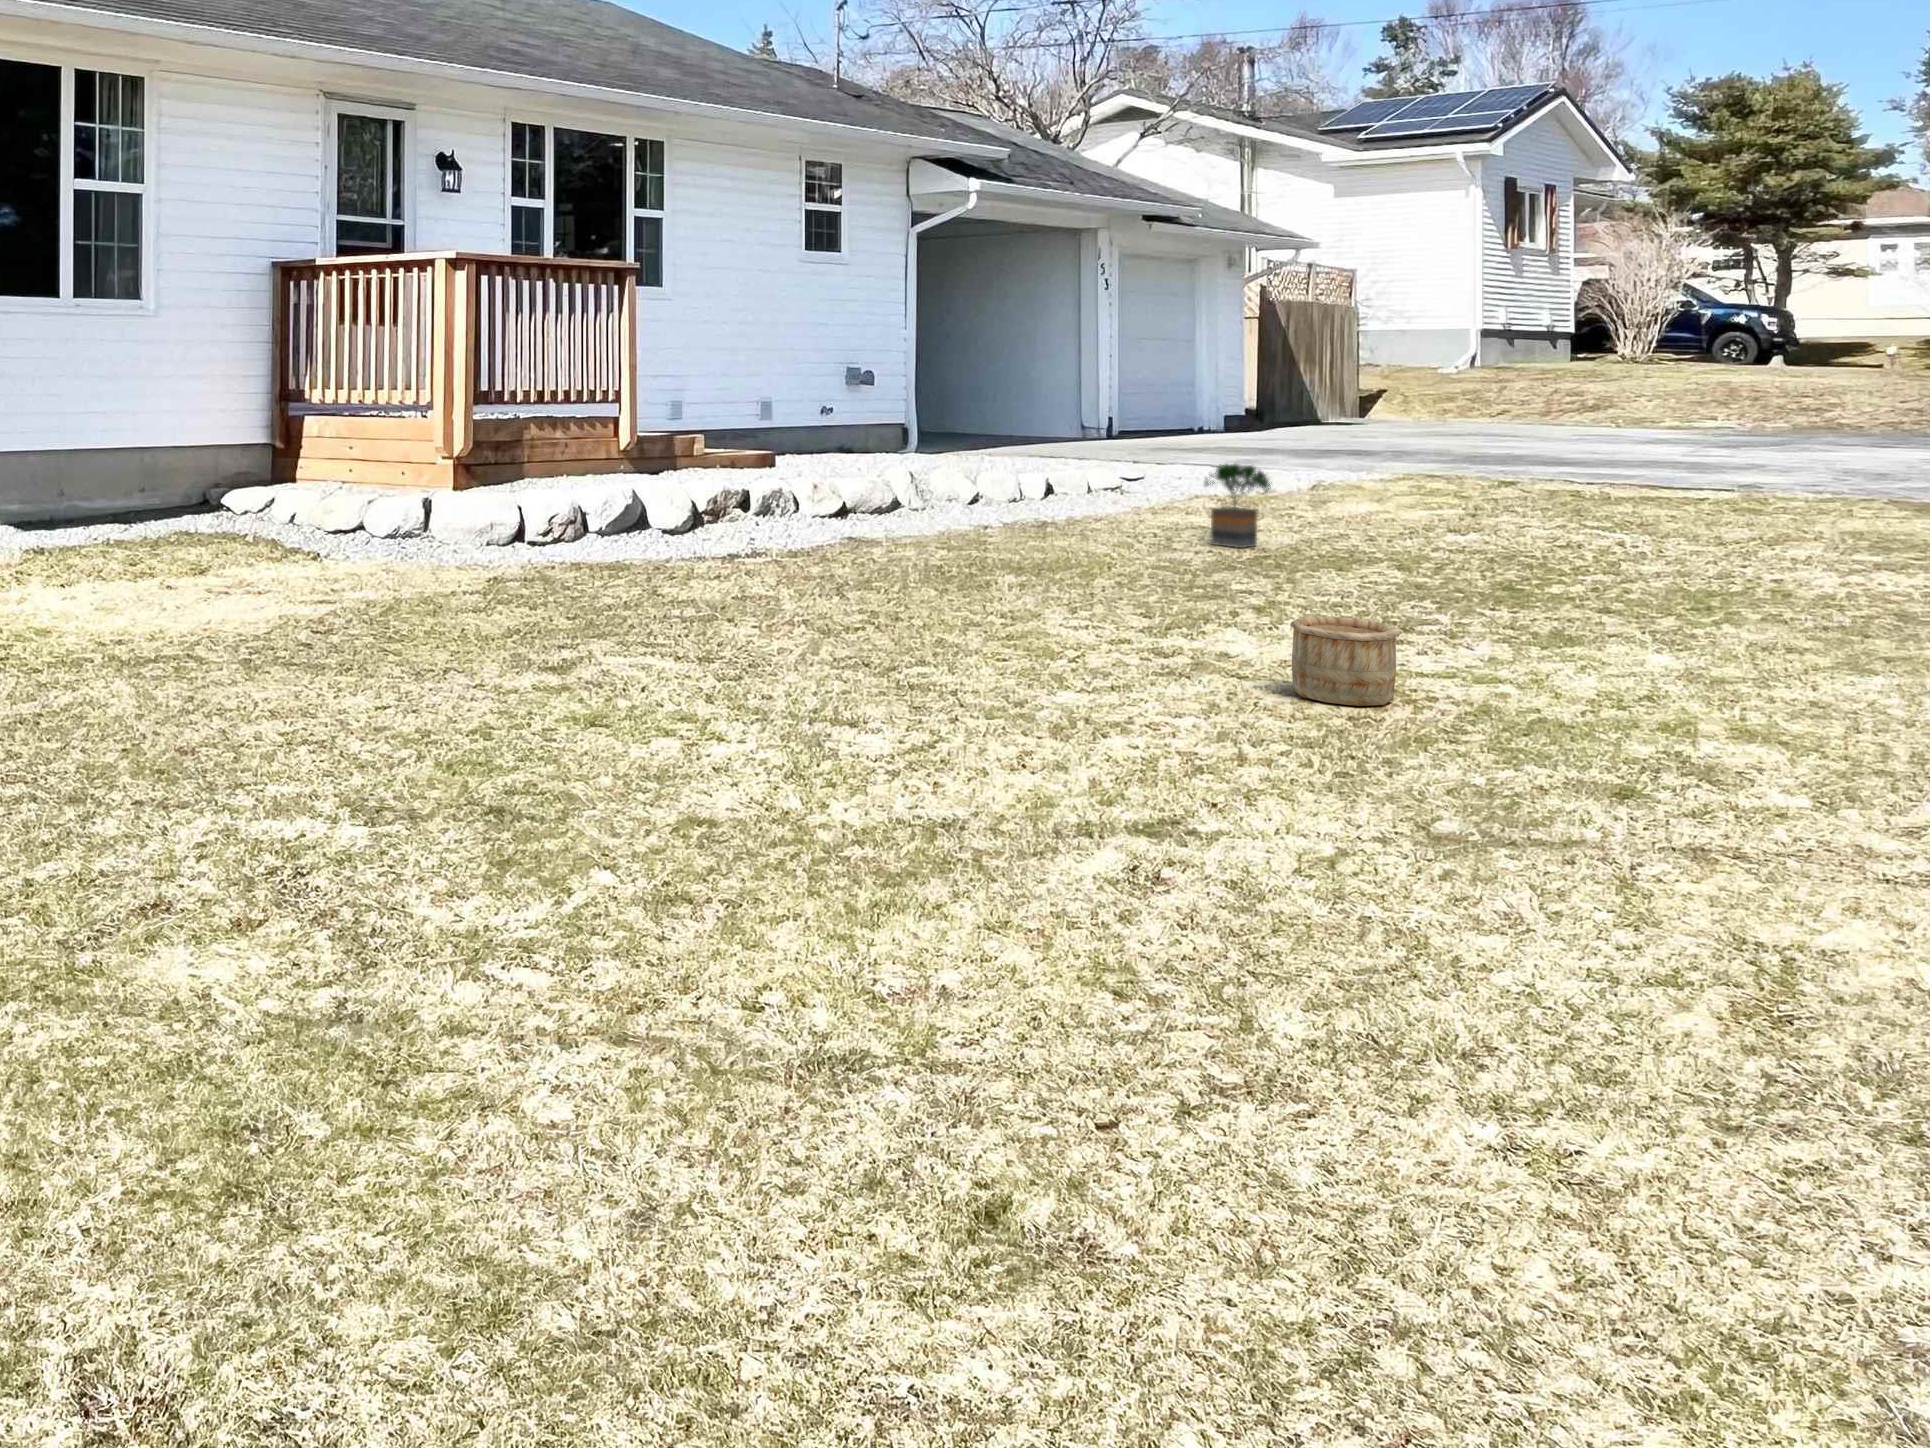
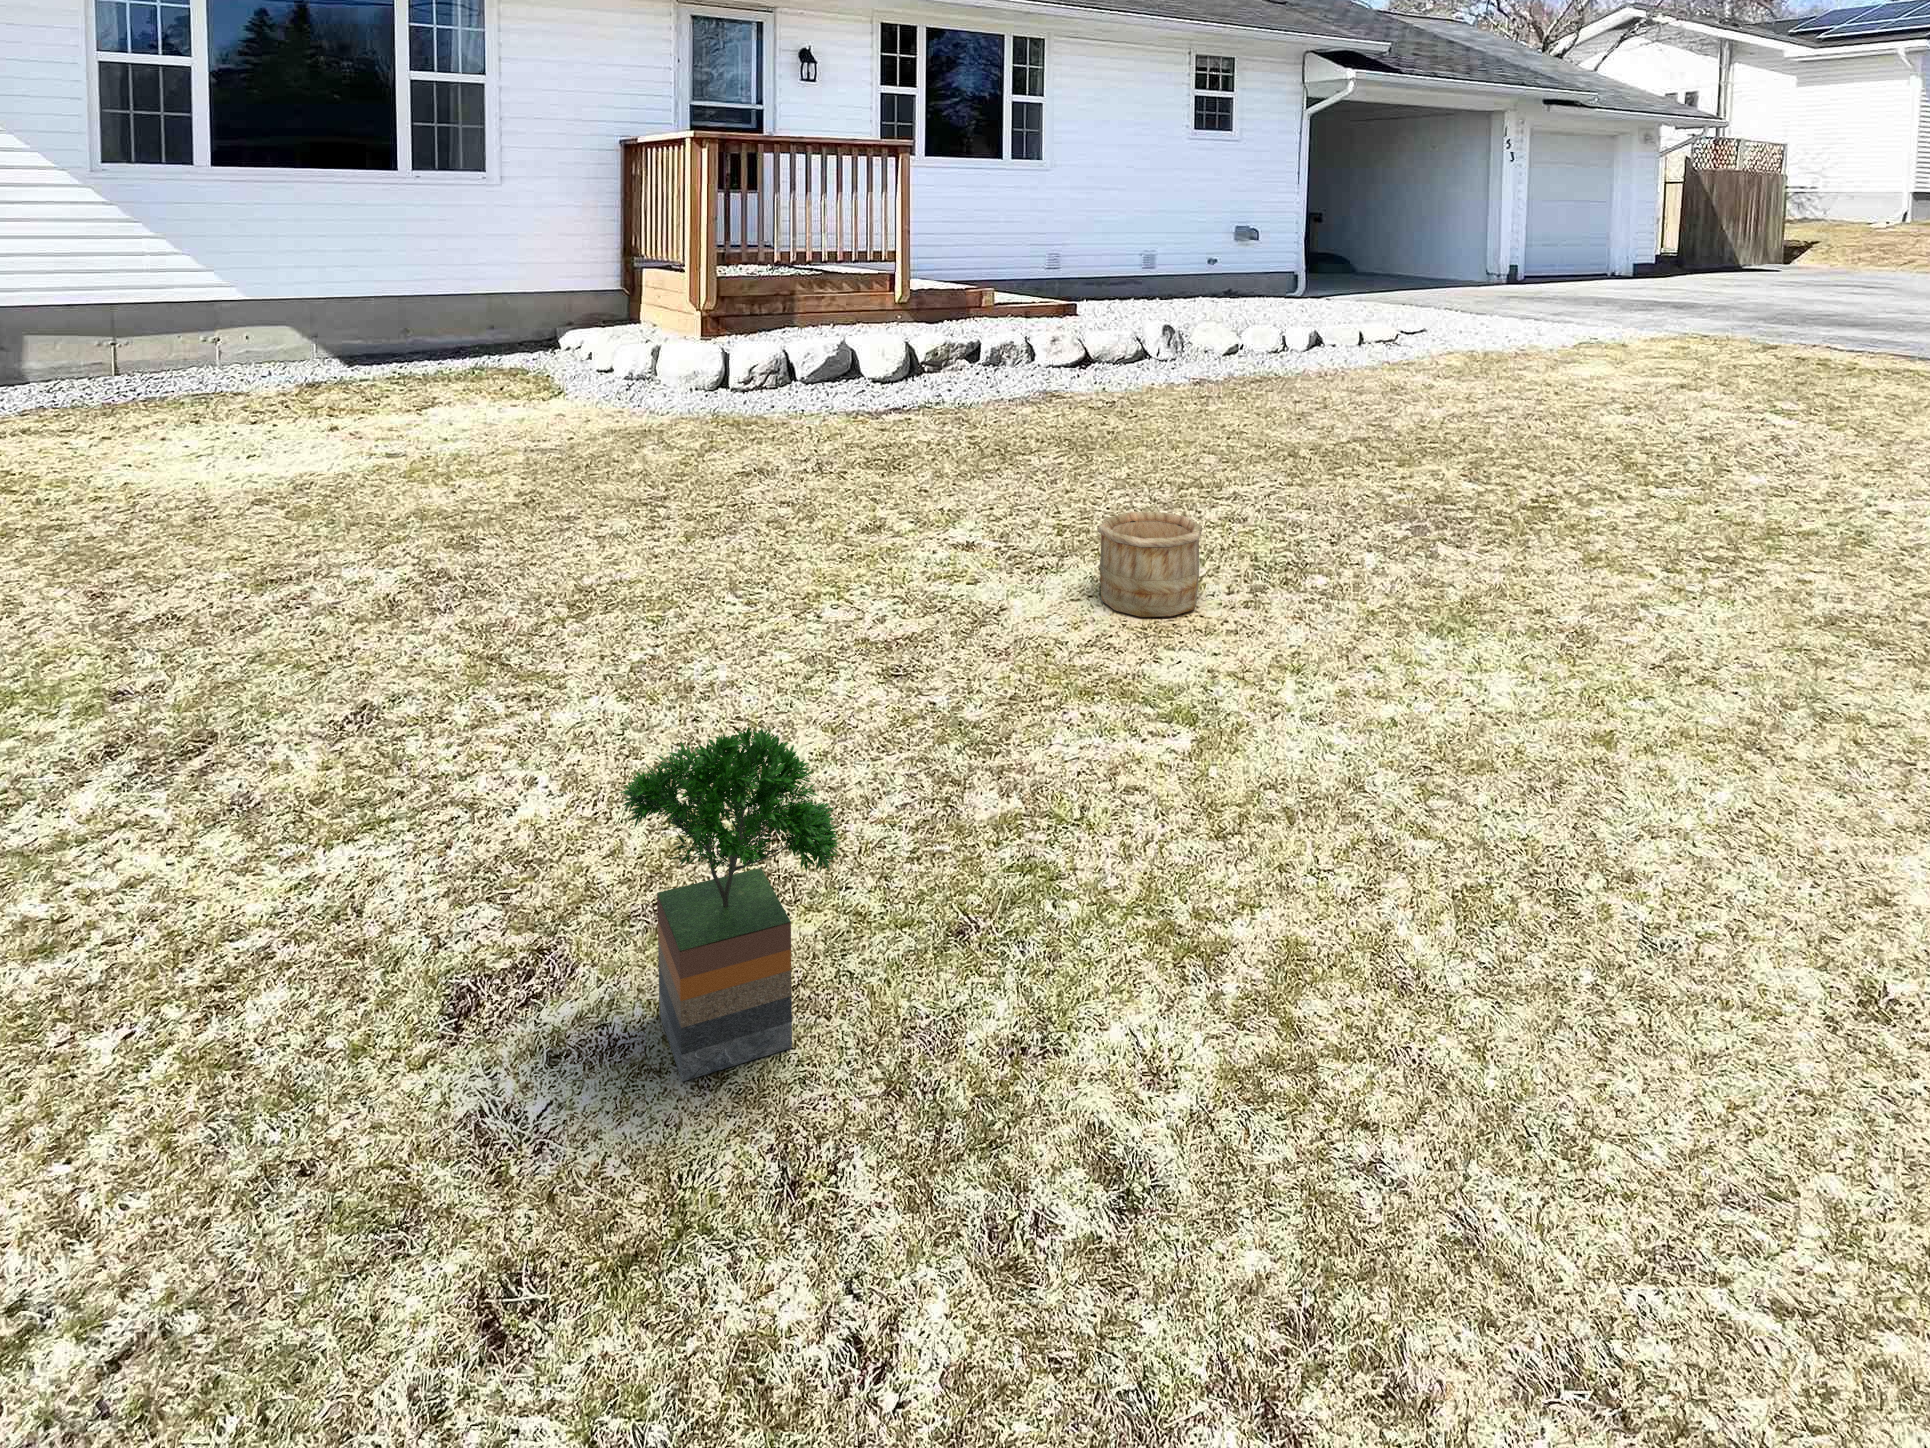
potted tree: present [1205,464,1272,548] -> present [619,727,839,1082]

